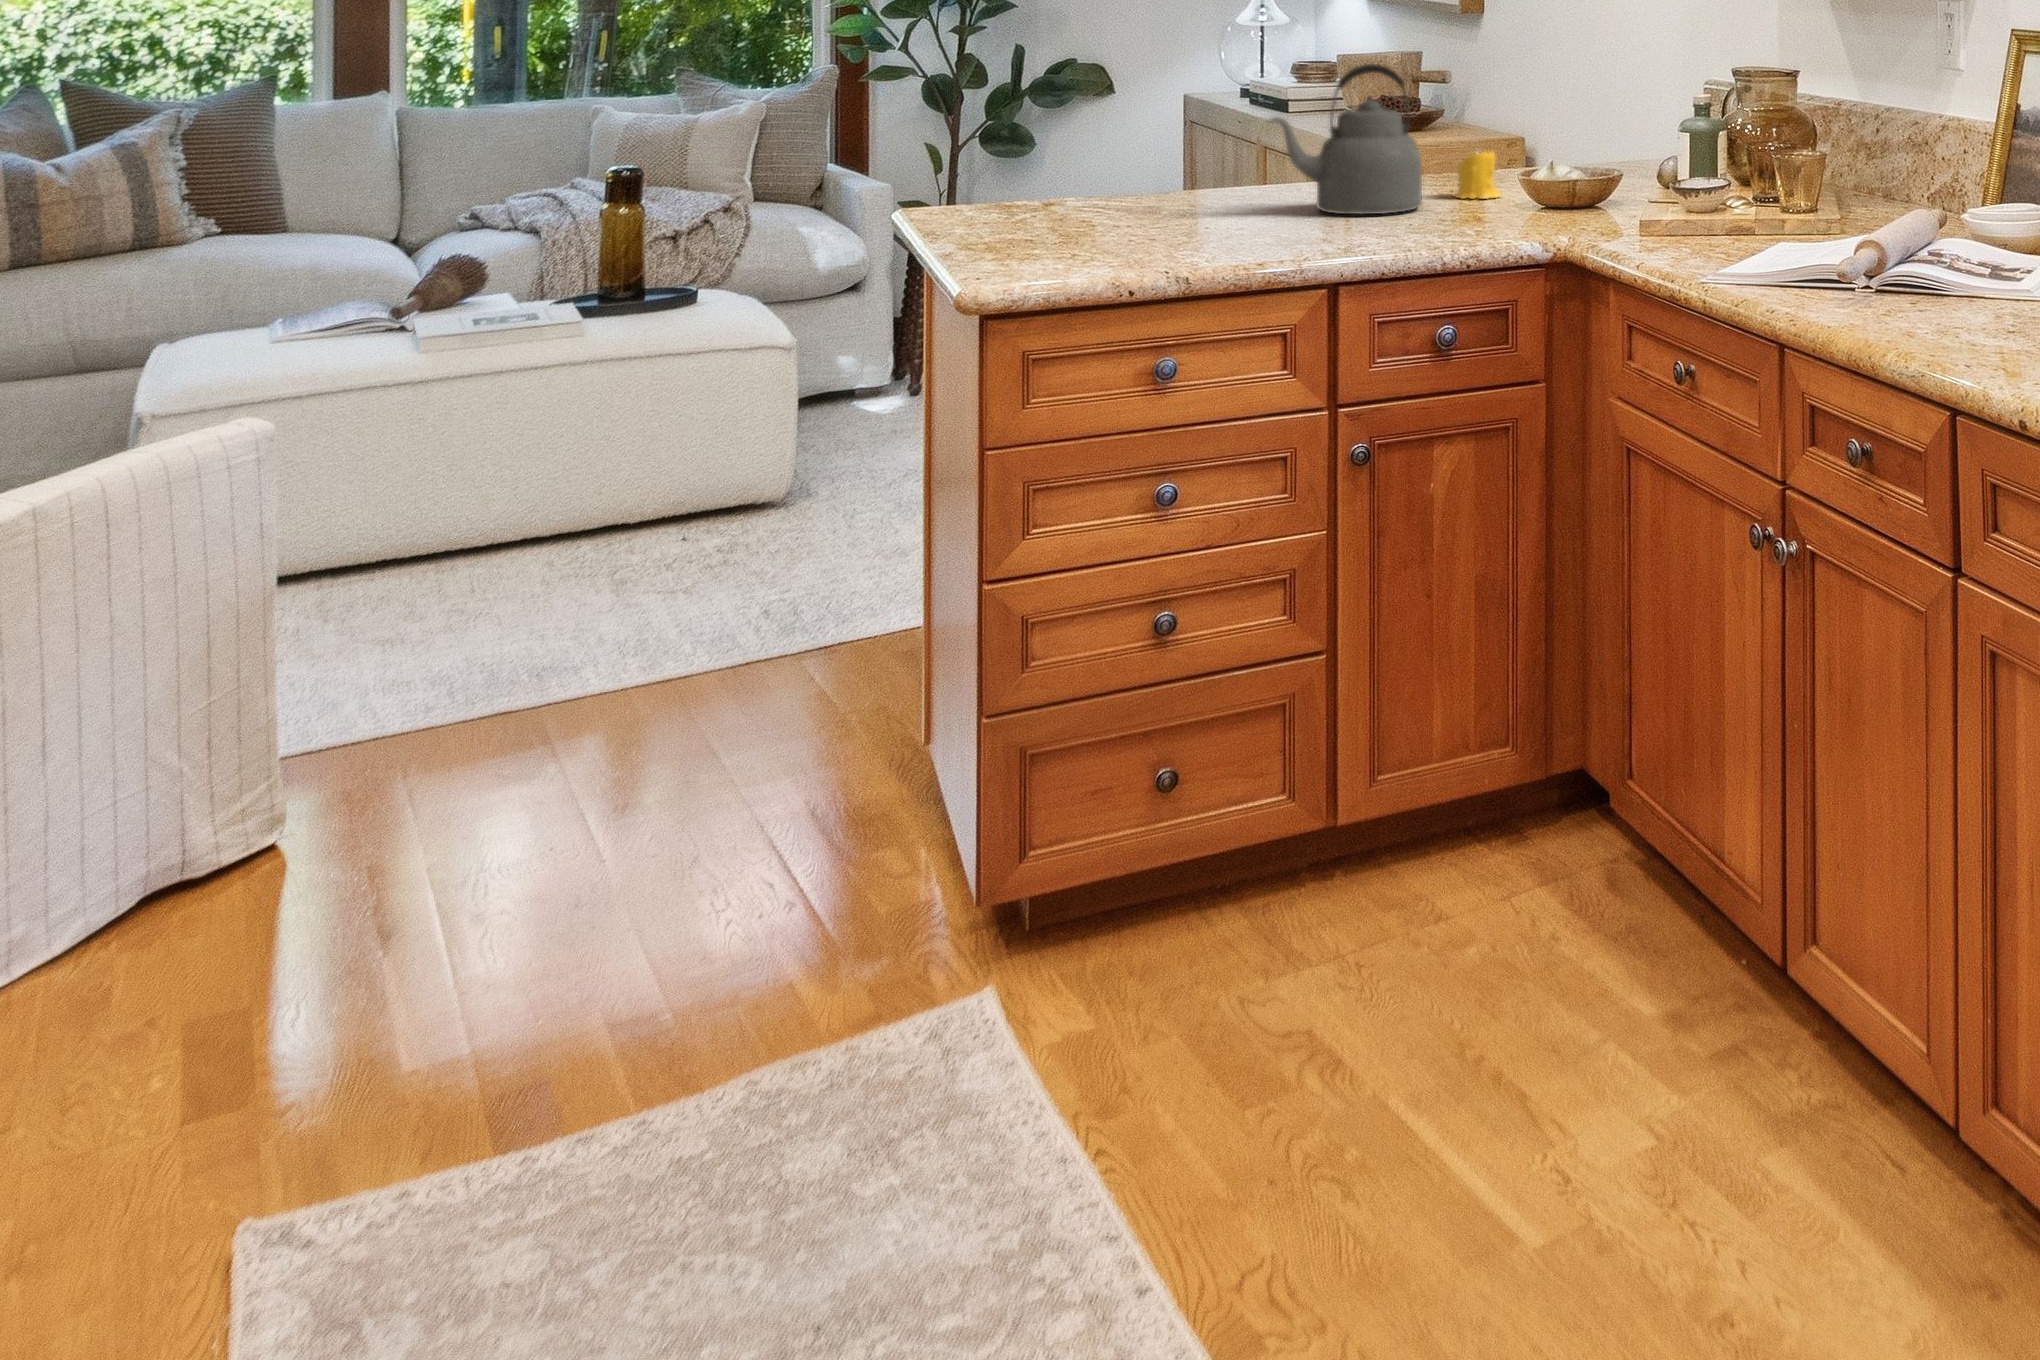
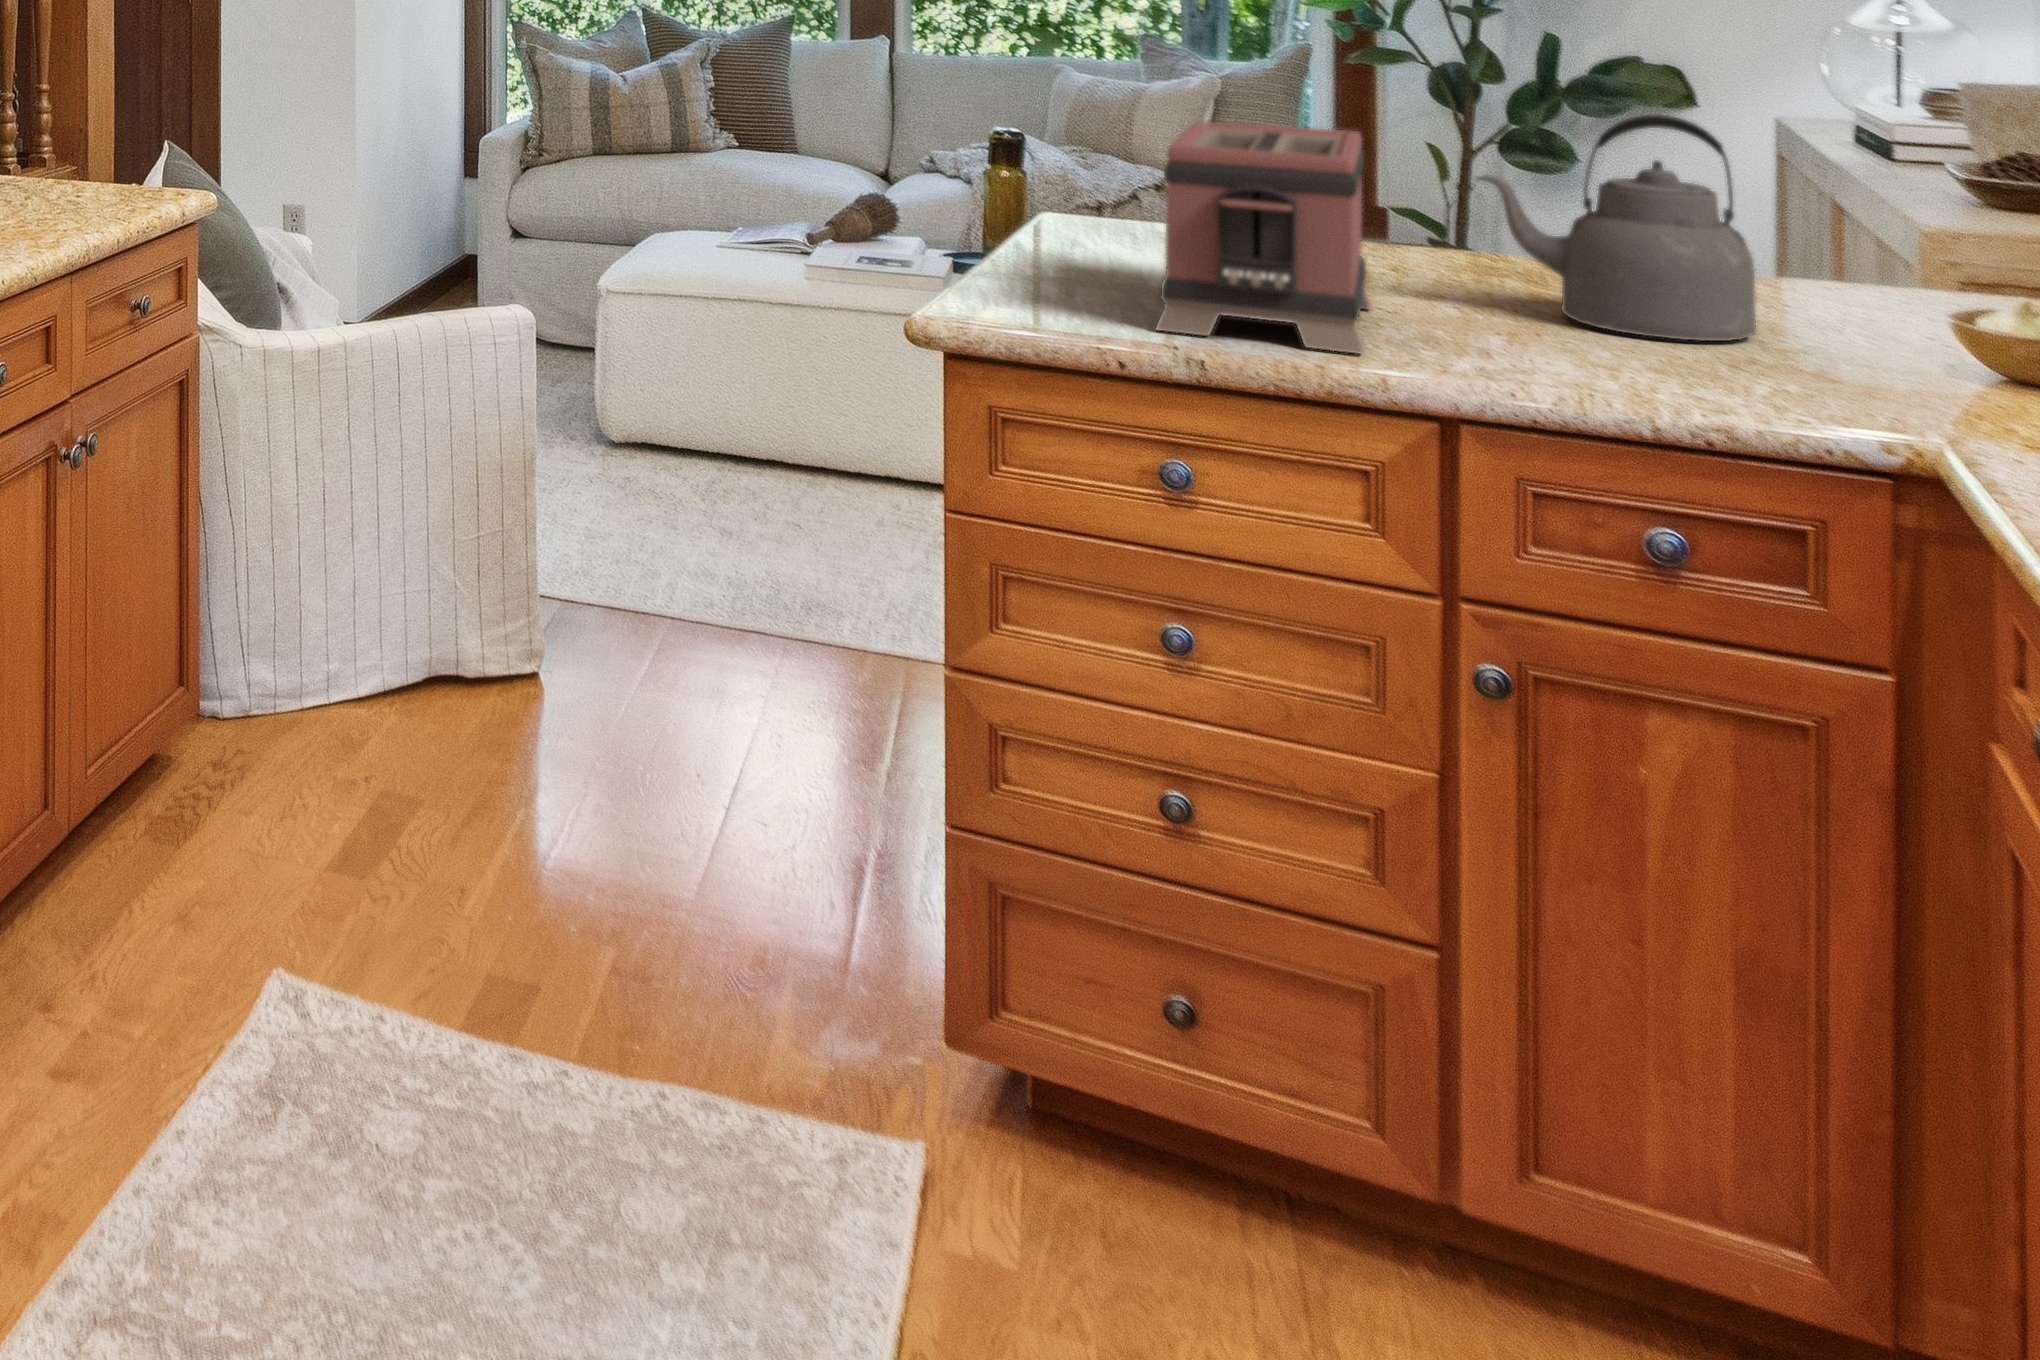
toaster: none [1083,93,1266,259] -> present [1156,121,1371,354]
candle: present [1455,152,1501,199] -> none [1852,264,1966,349]

